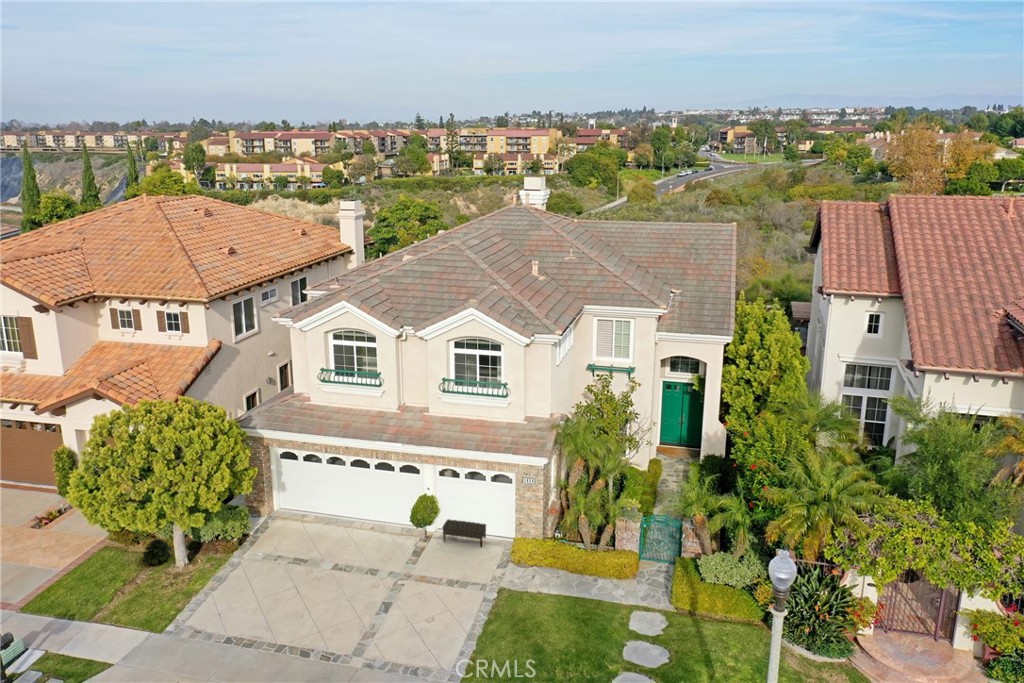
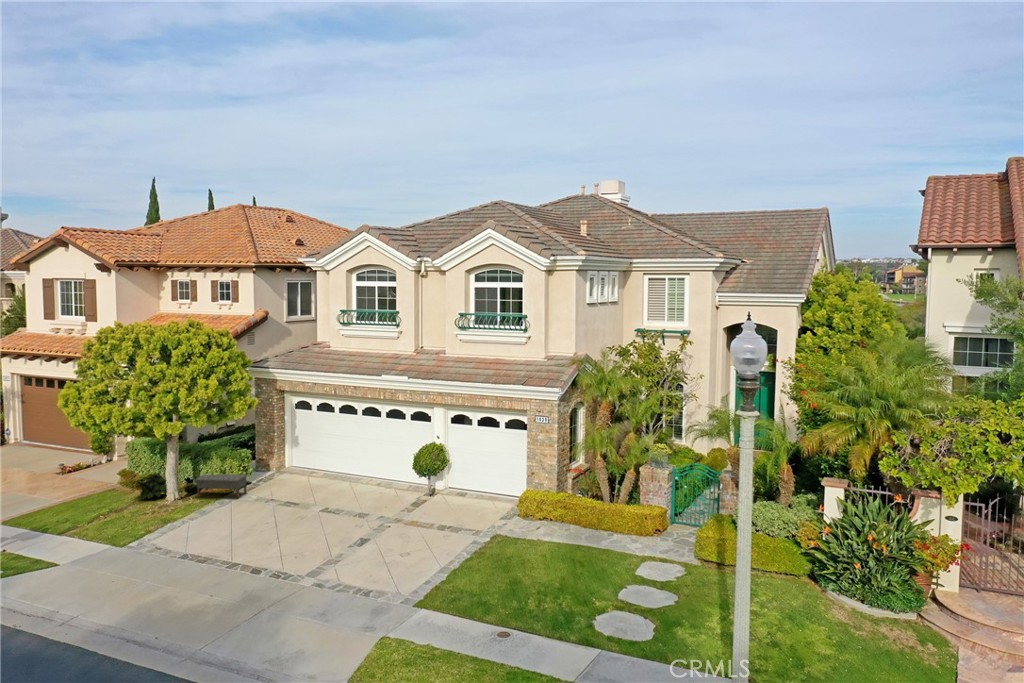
bench: present [442,519,486,547] -> present [196,474,247,499]

